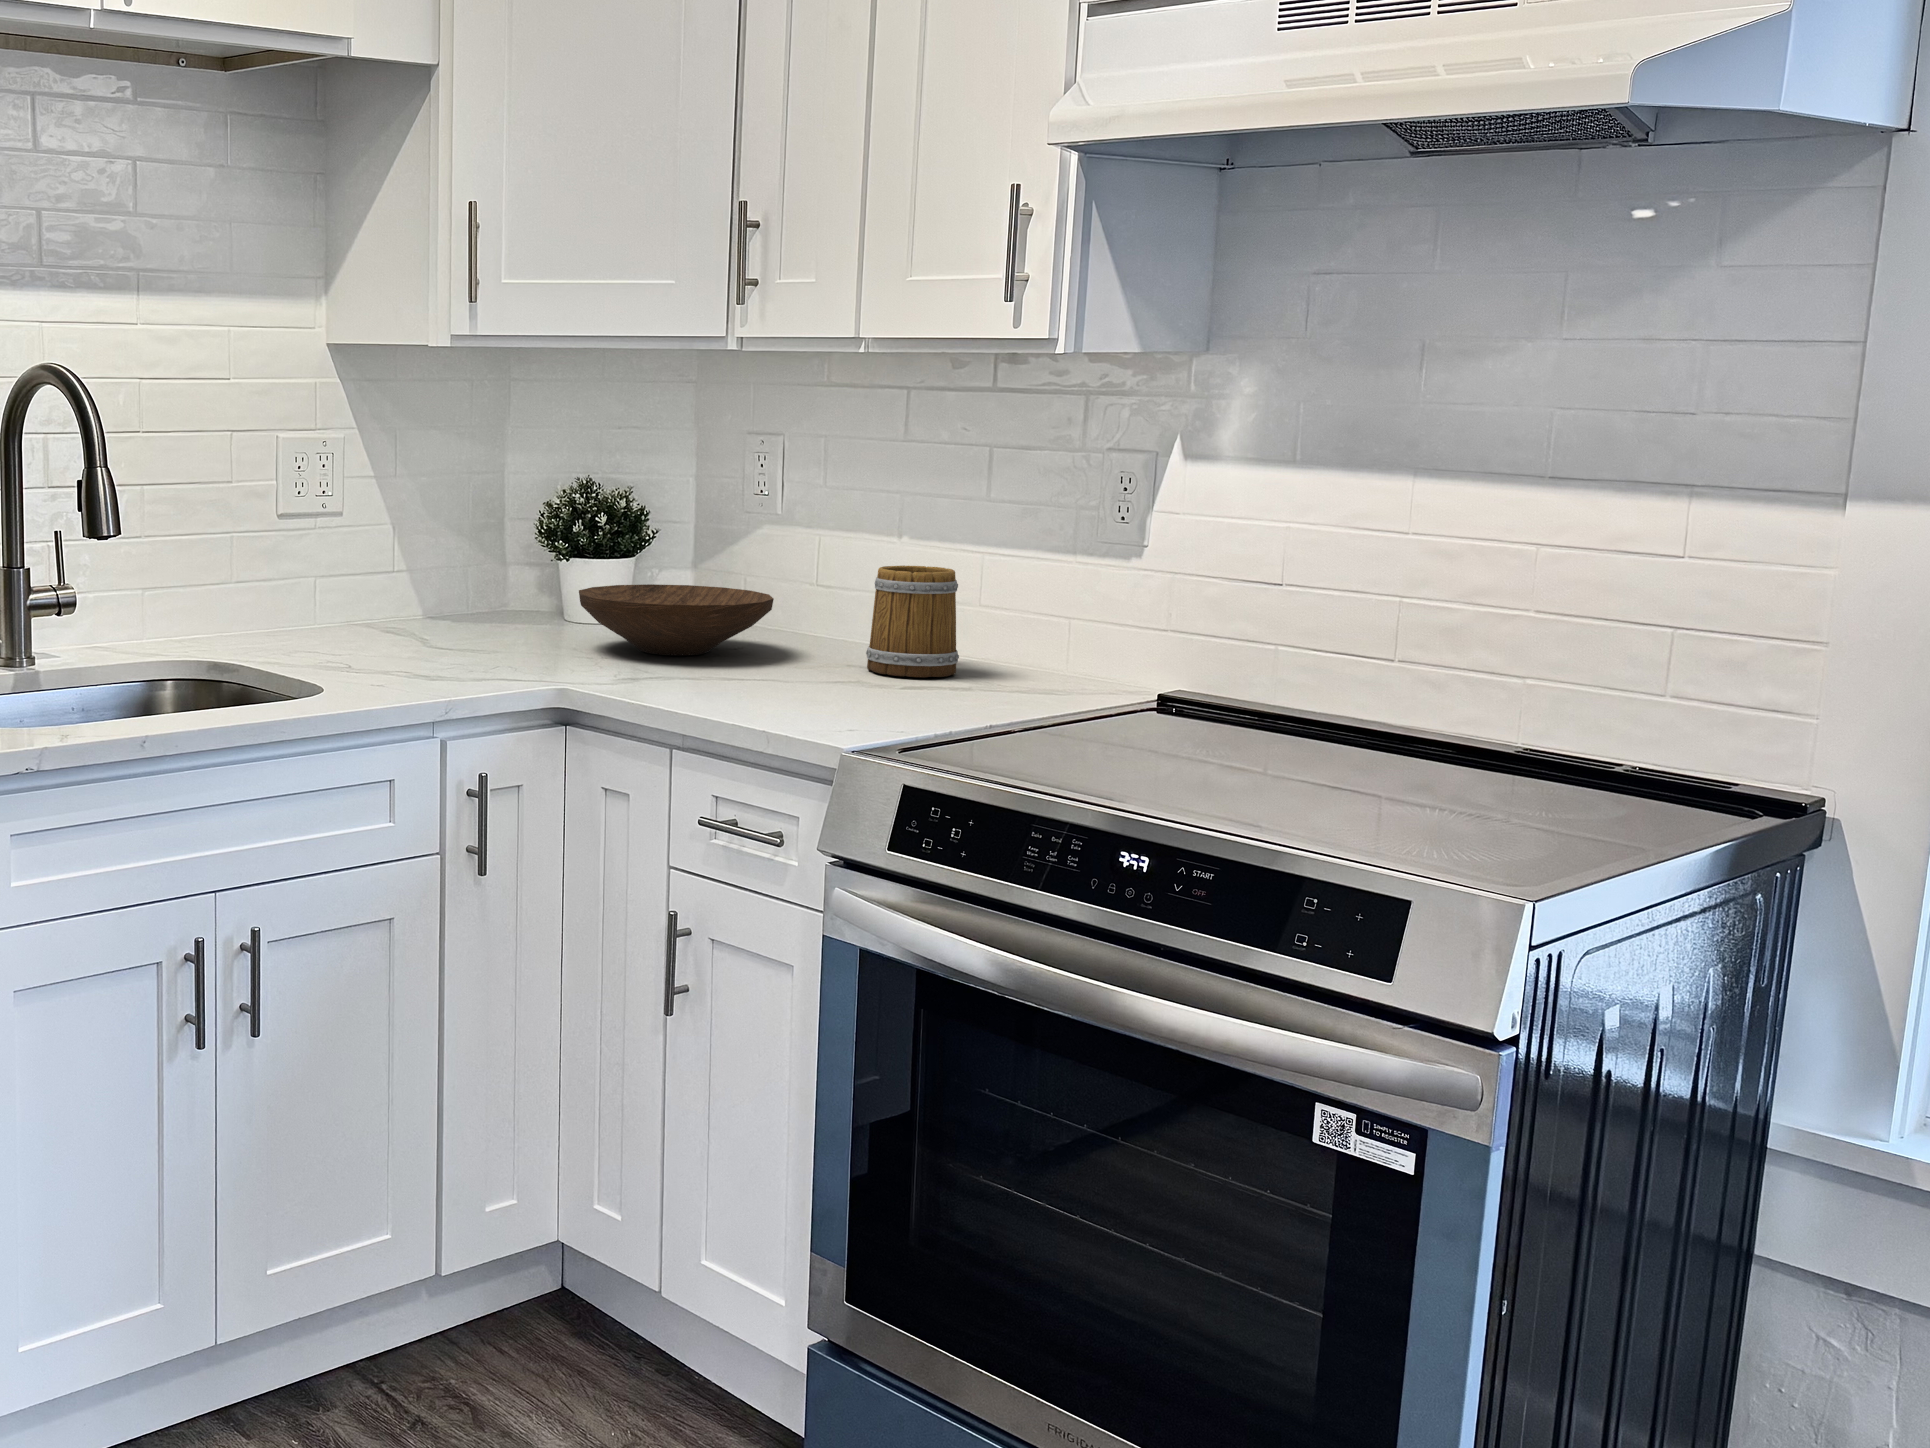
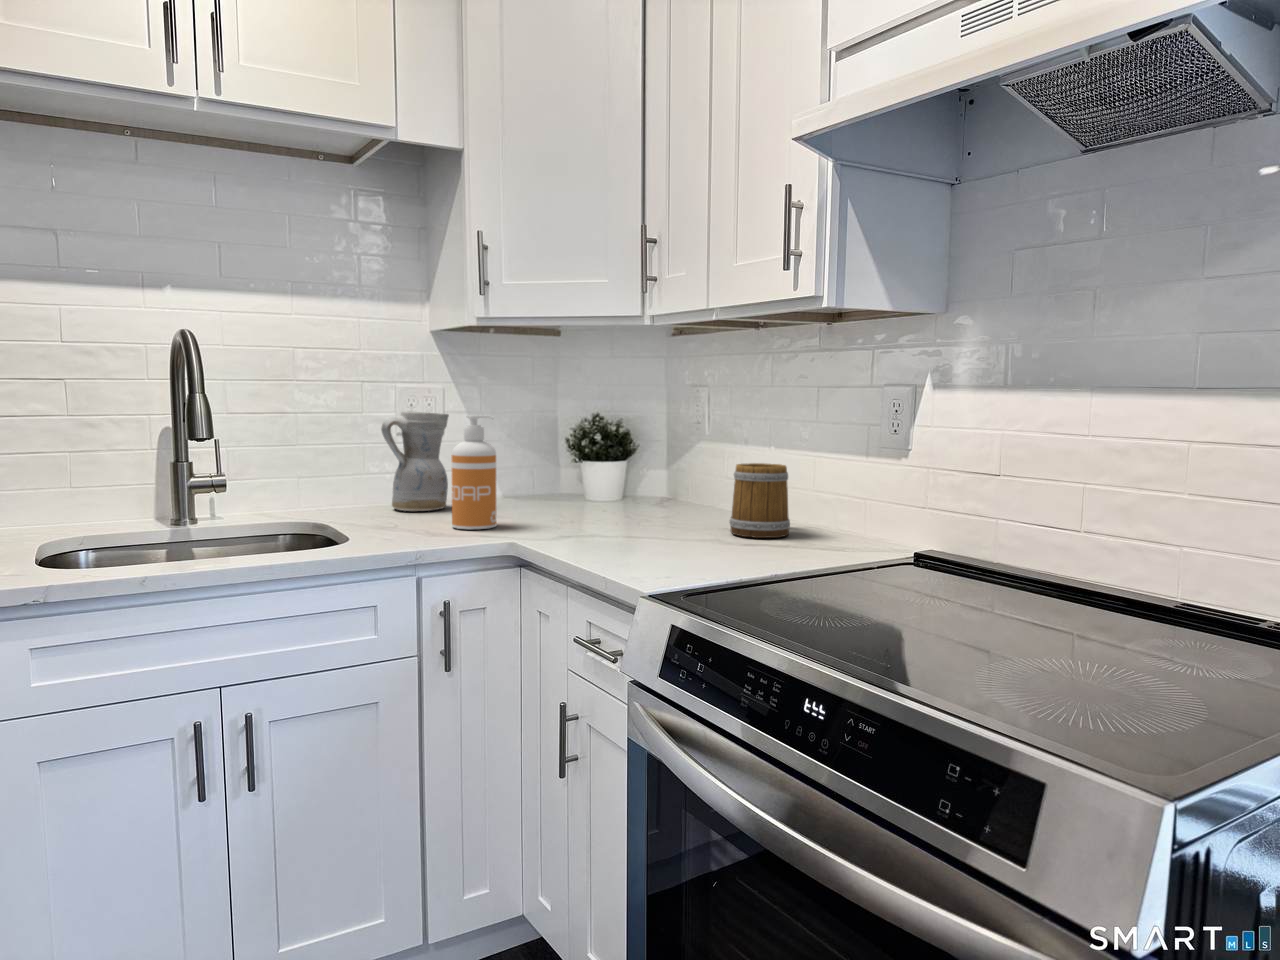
ceramic pitcher: none [288,479,382,641] -> present [381,411,449,511]
soap dispenser: none [441,493,512,669] -> present [451,415,496,529]
wooden bowl: present [579,584,774,656] -> none [556,477,681,522]

